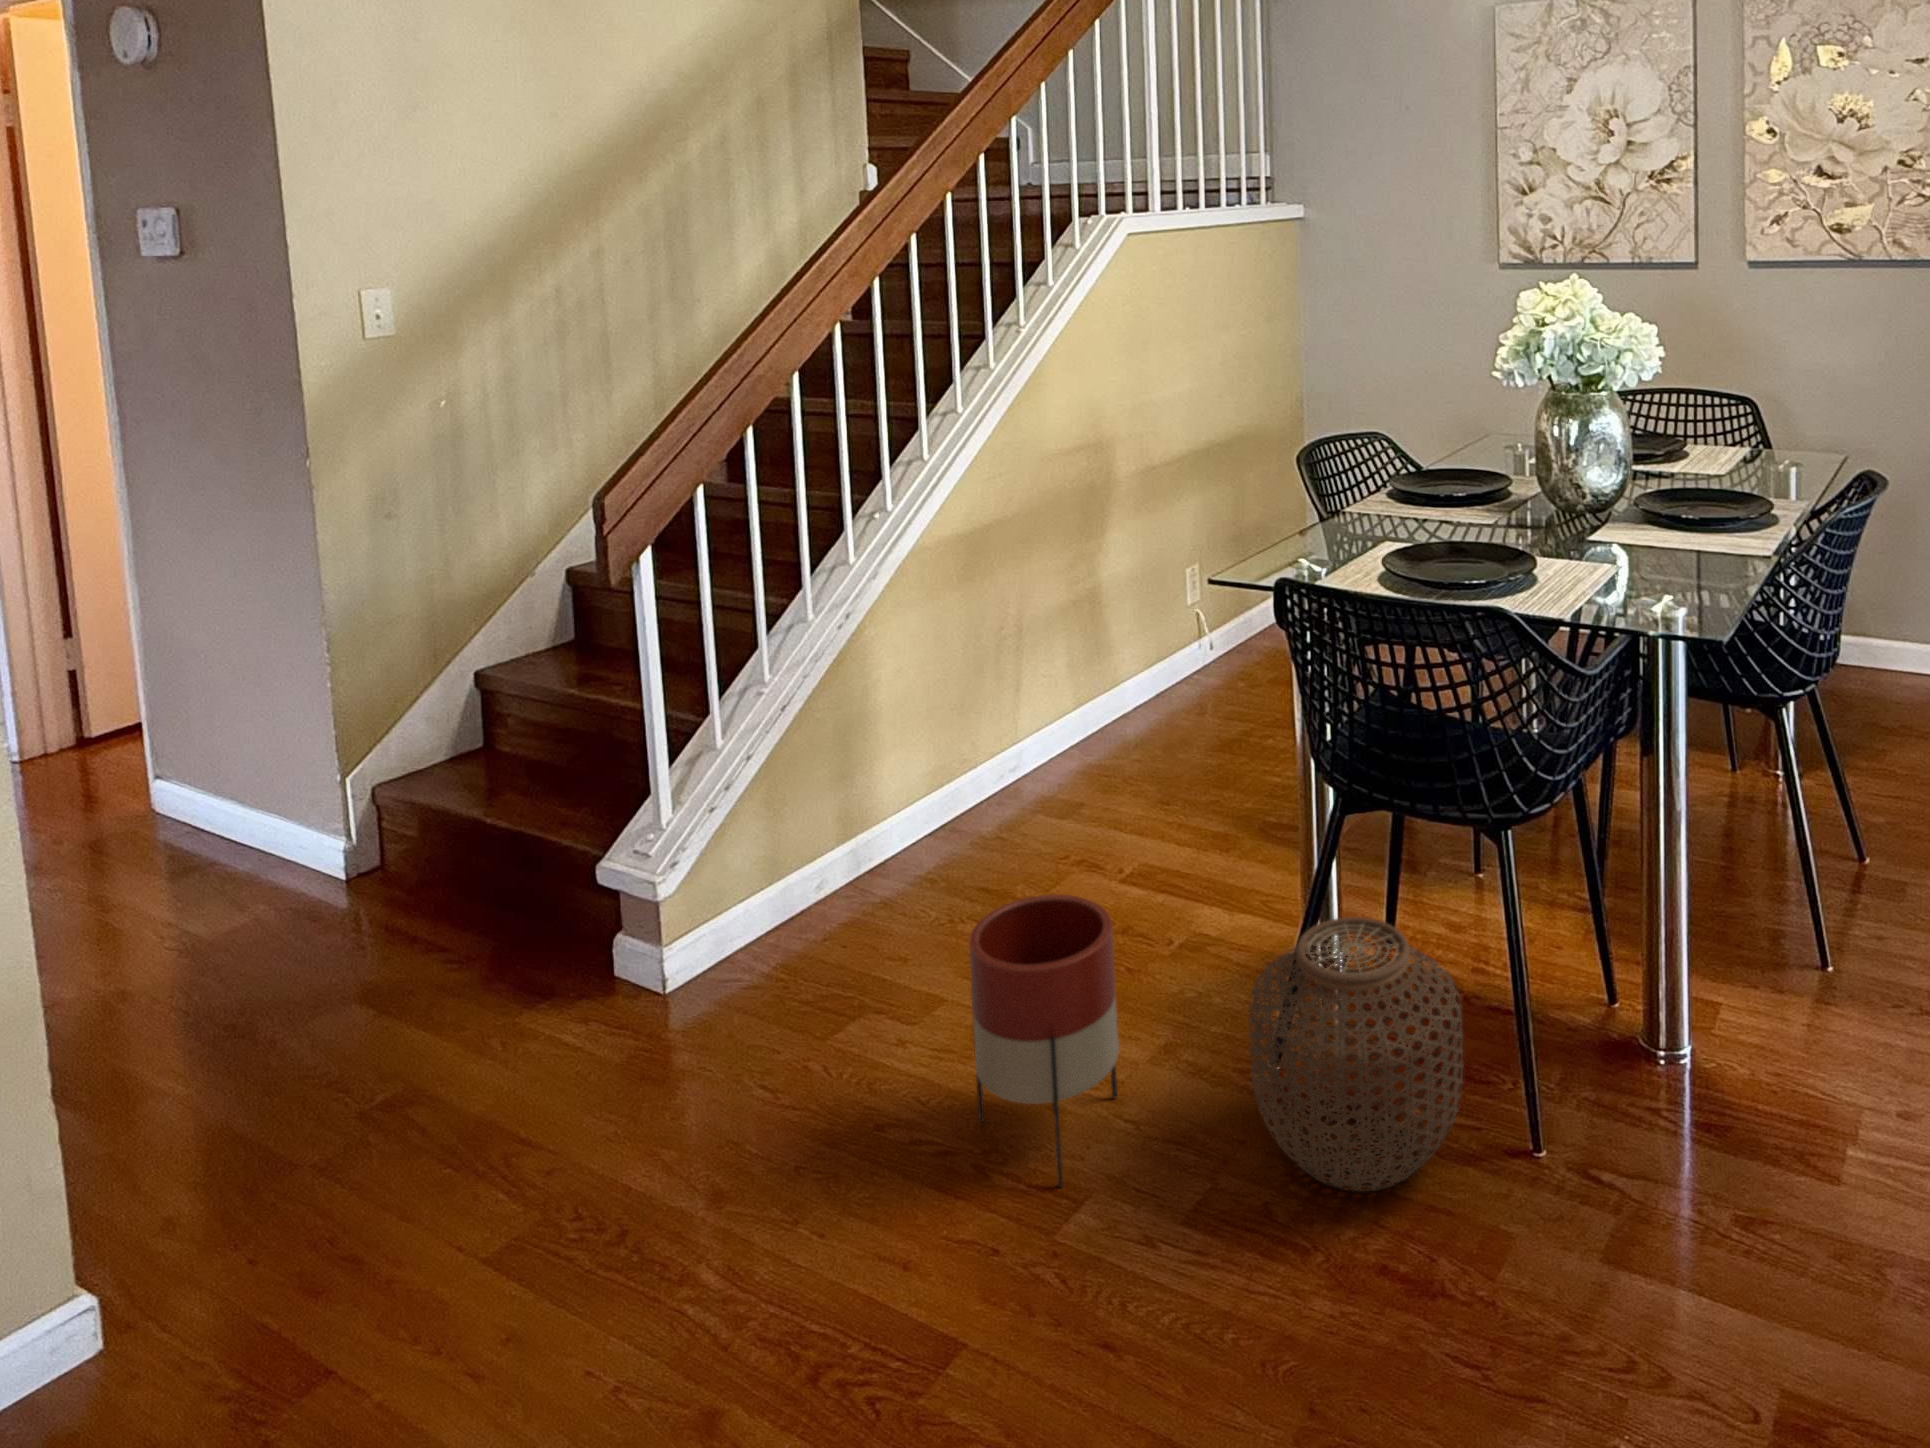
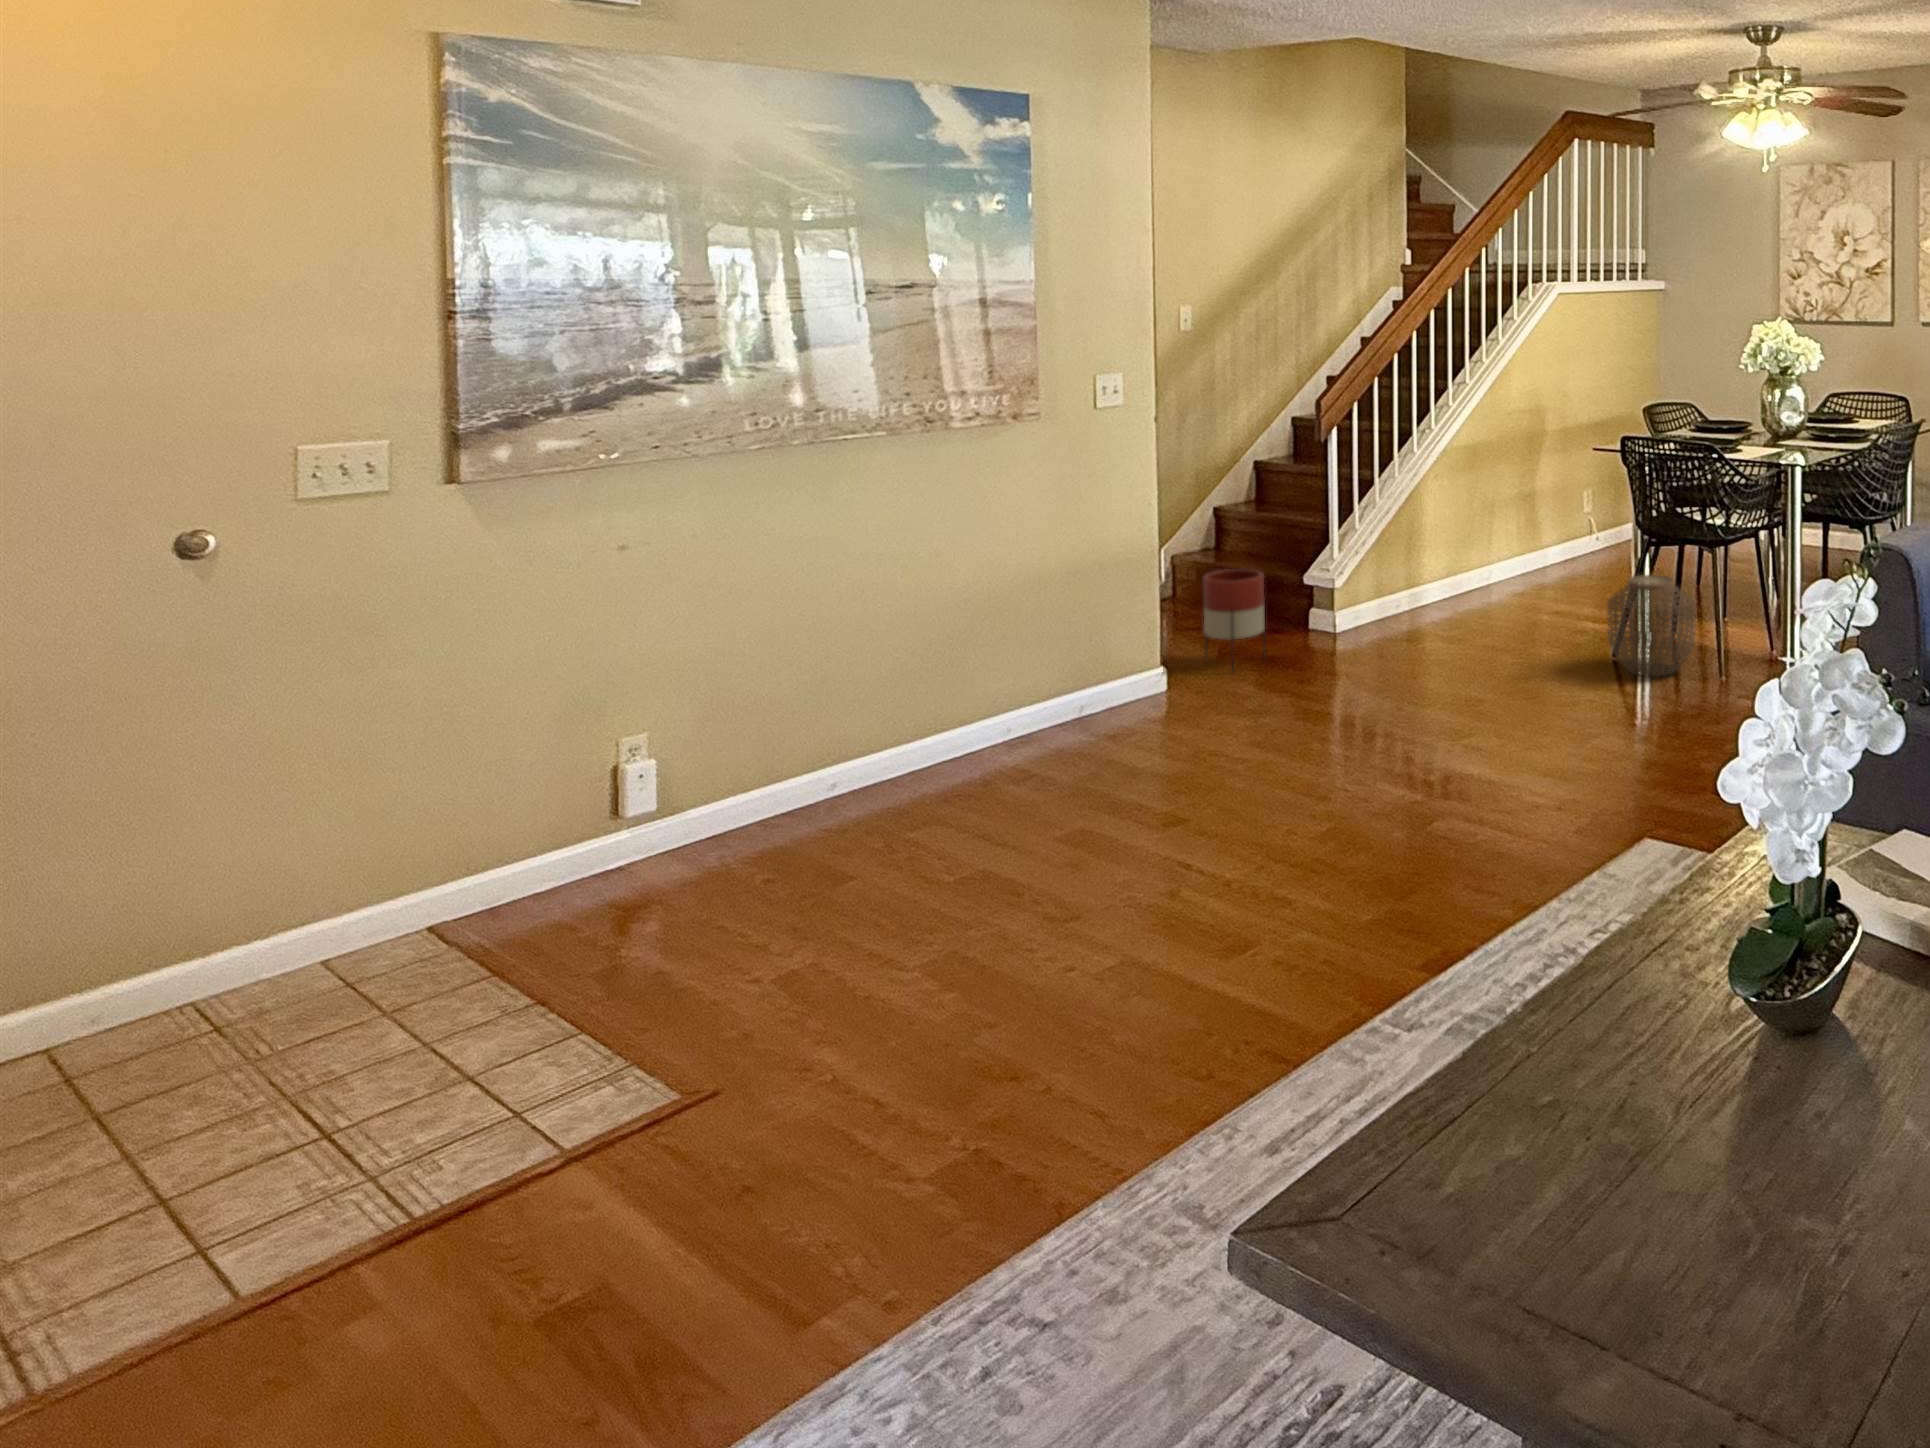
planter: present [969,895,1119,1187] -> present [1203,569,1266,658]

